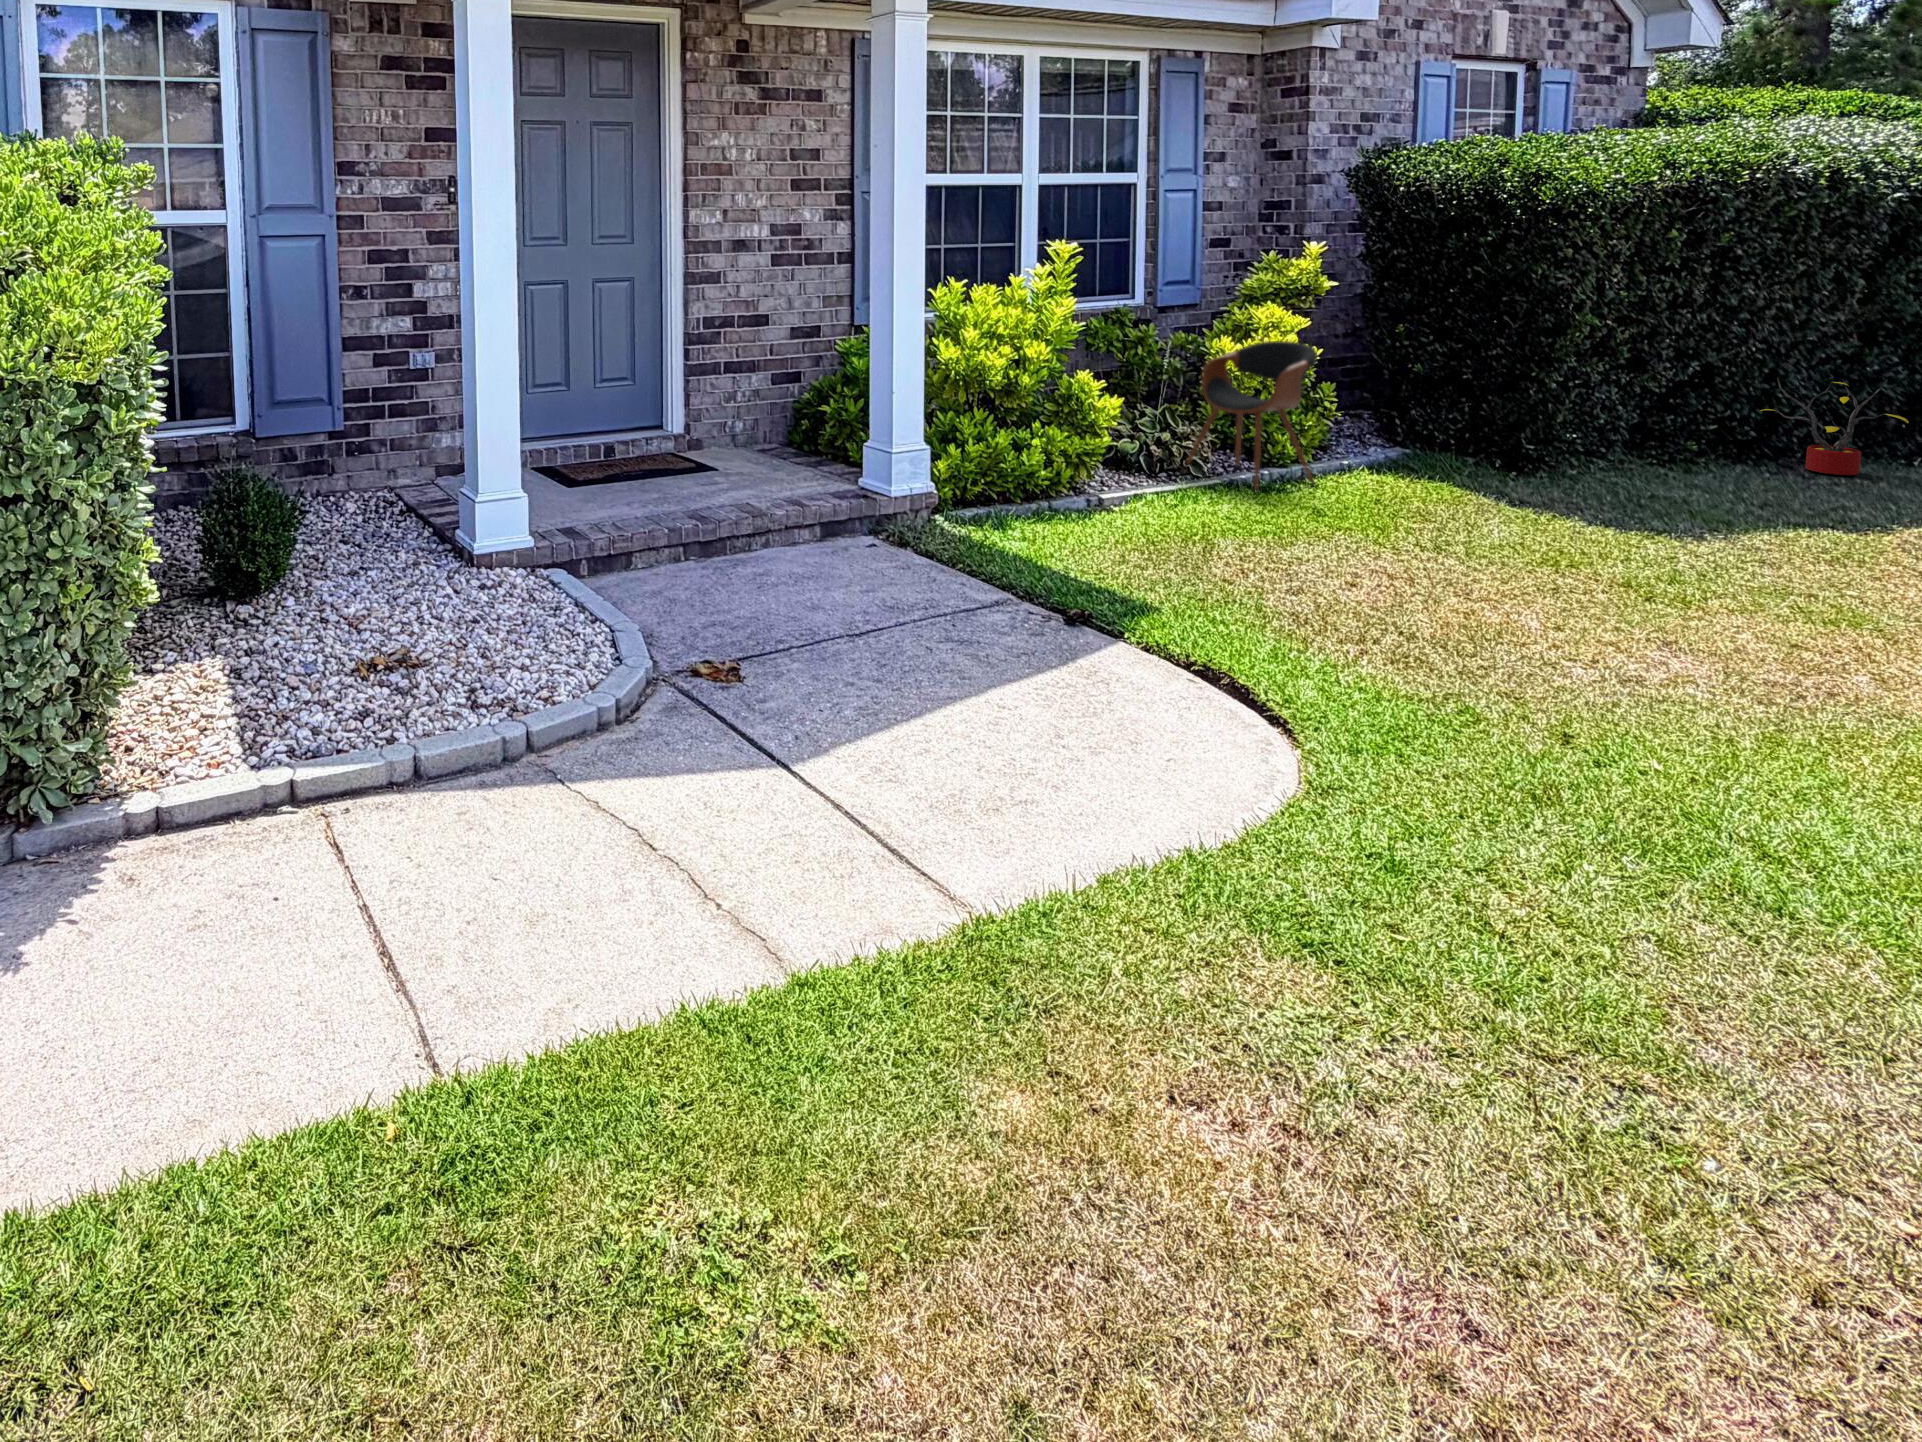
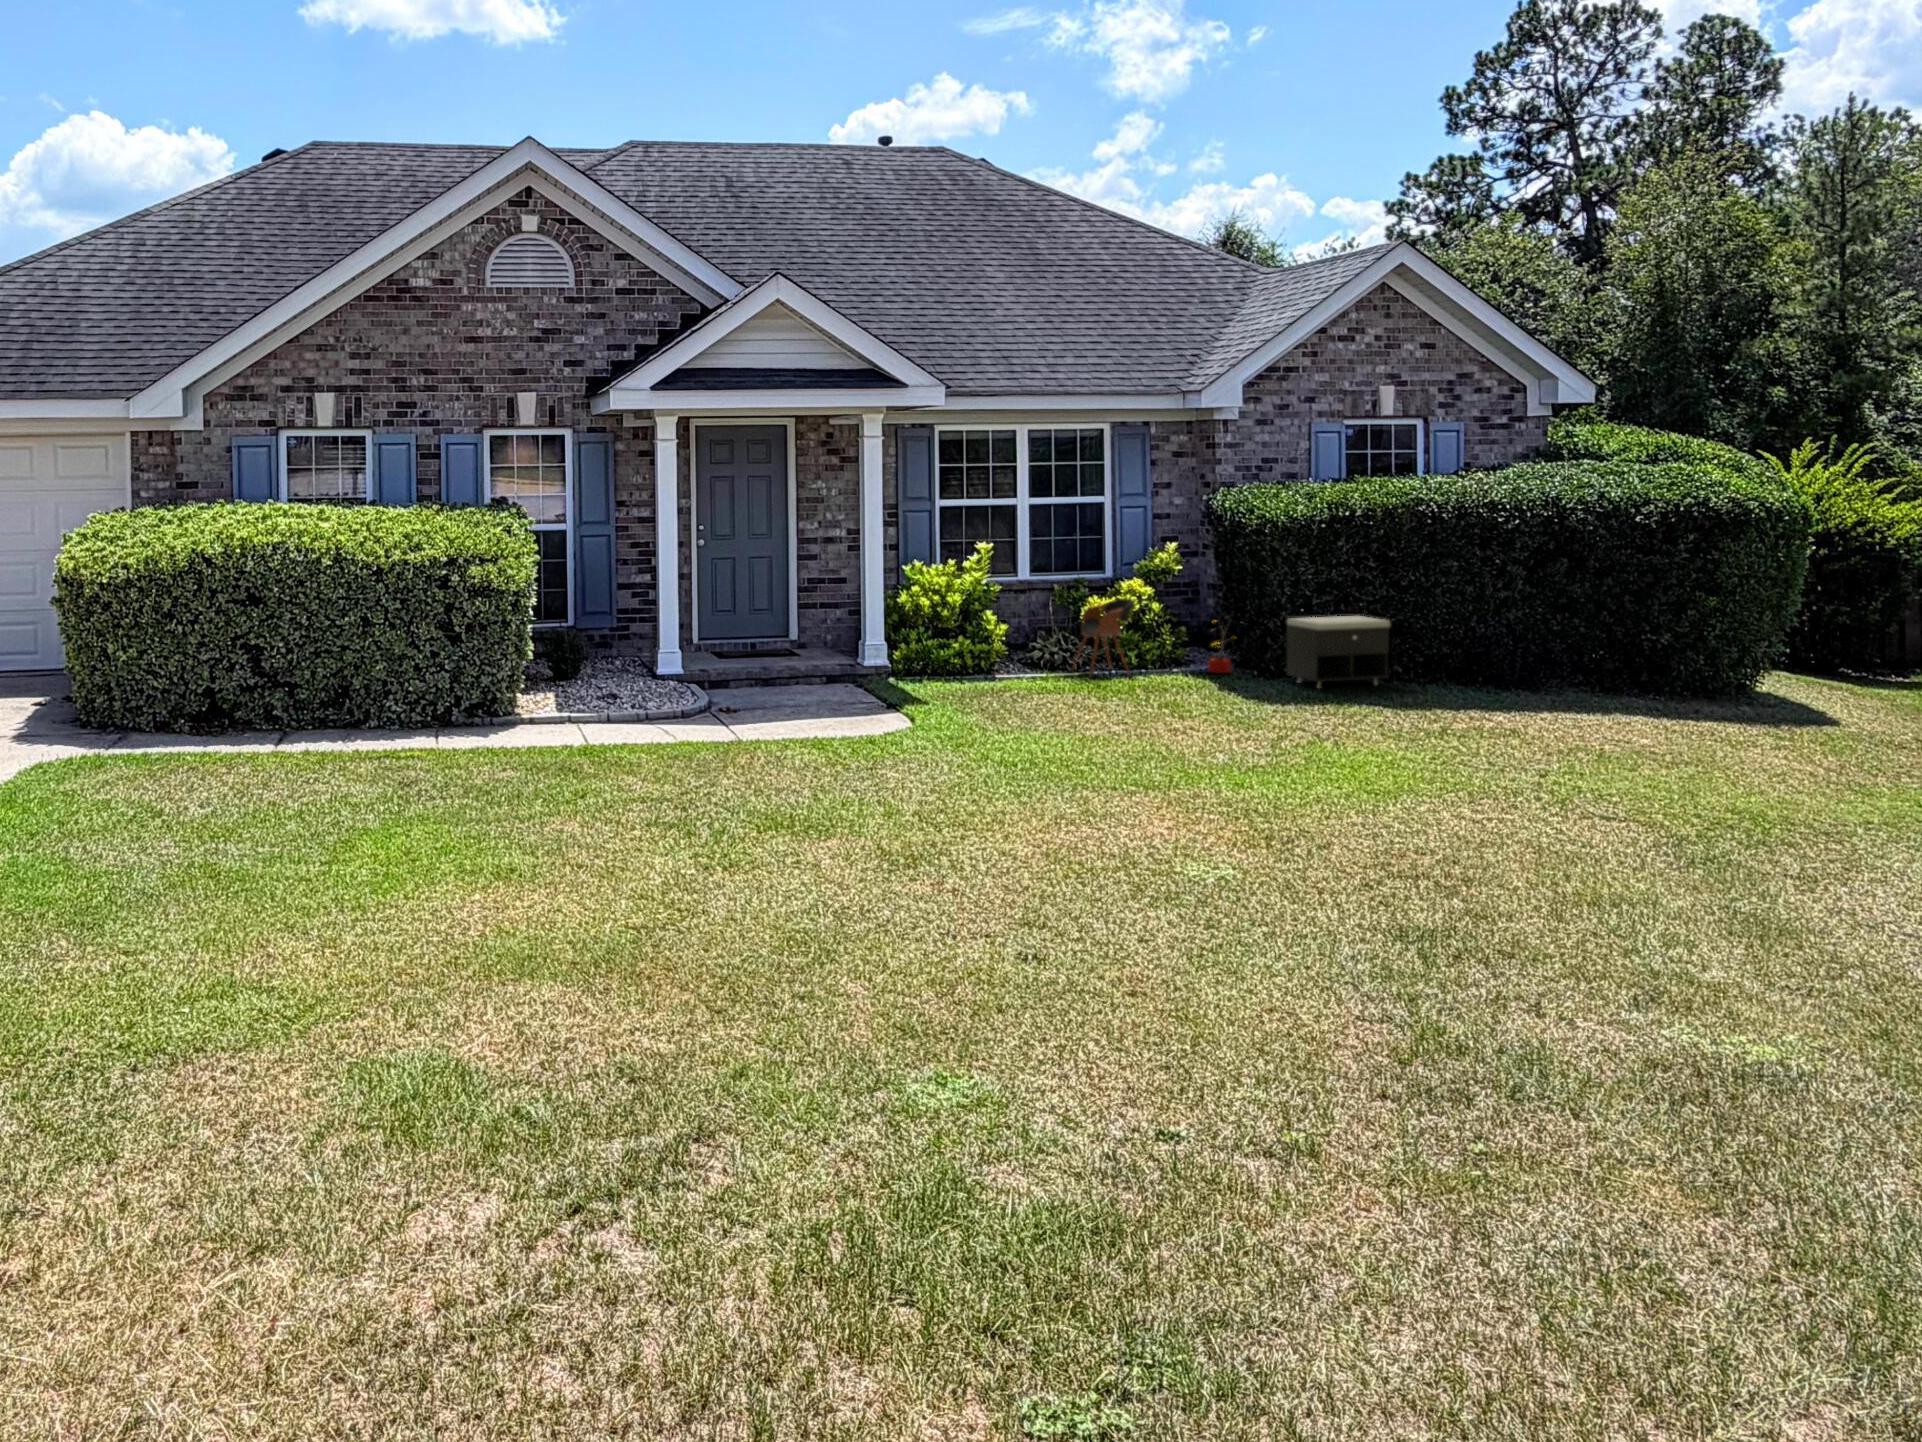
storage bench: none [1574,361,1757,495] -> present [1287,616,1390,687]
decorative plant: present [1764,378,1909,475] -> present [1208,626,1231,673]

